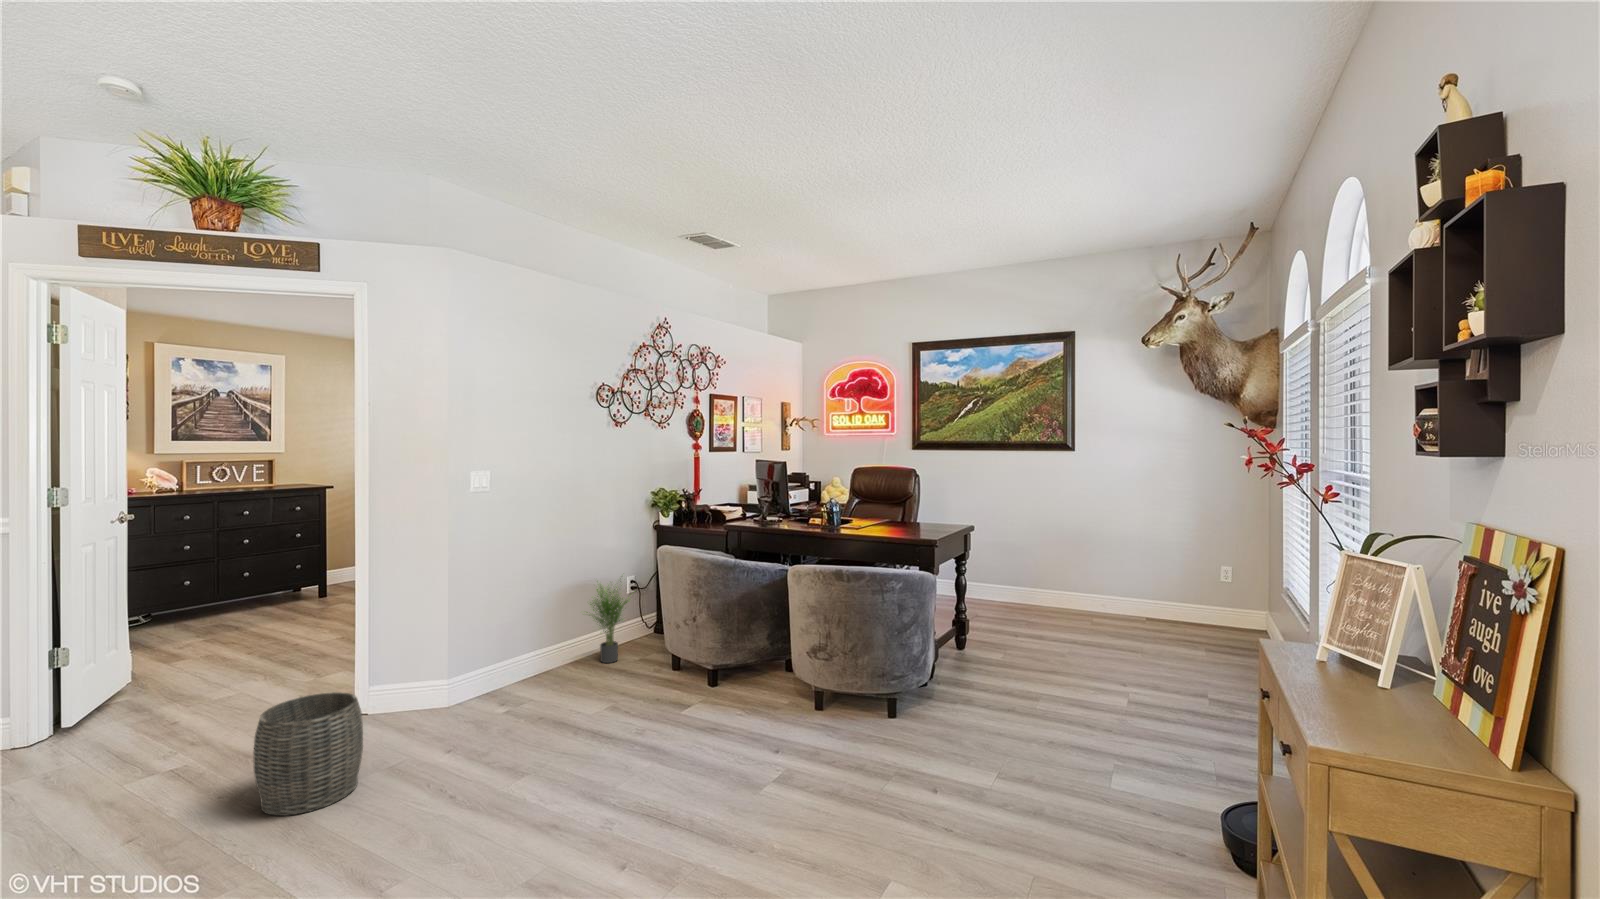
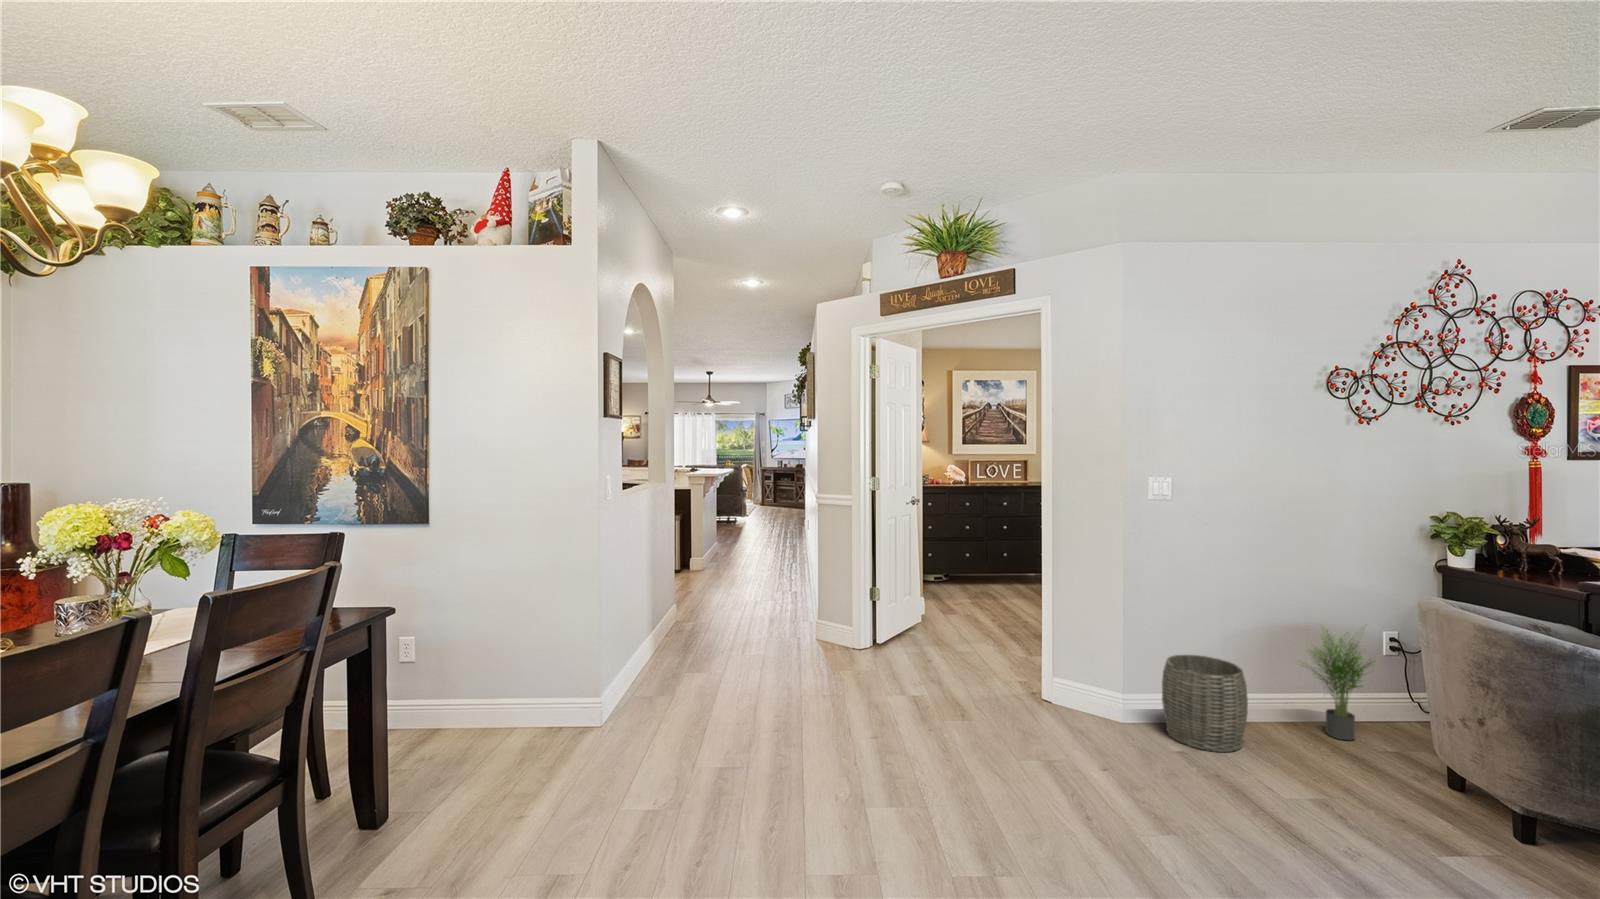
woven basket: present [253,692,363,816] -> present [1162,655,1248,752]

